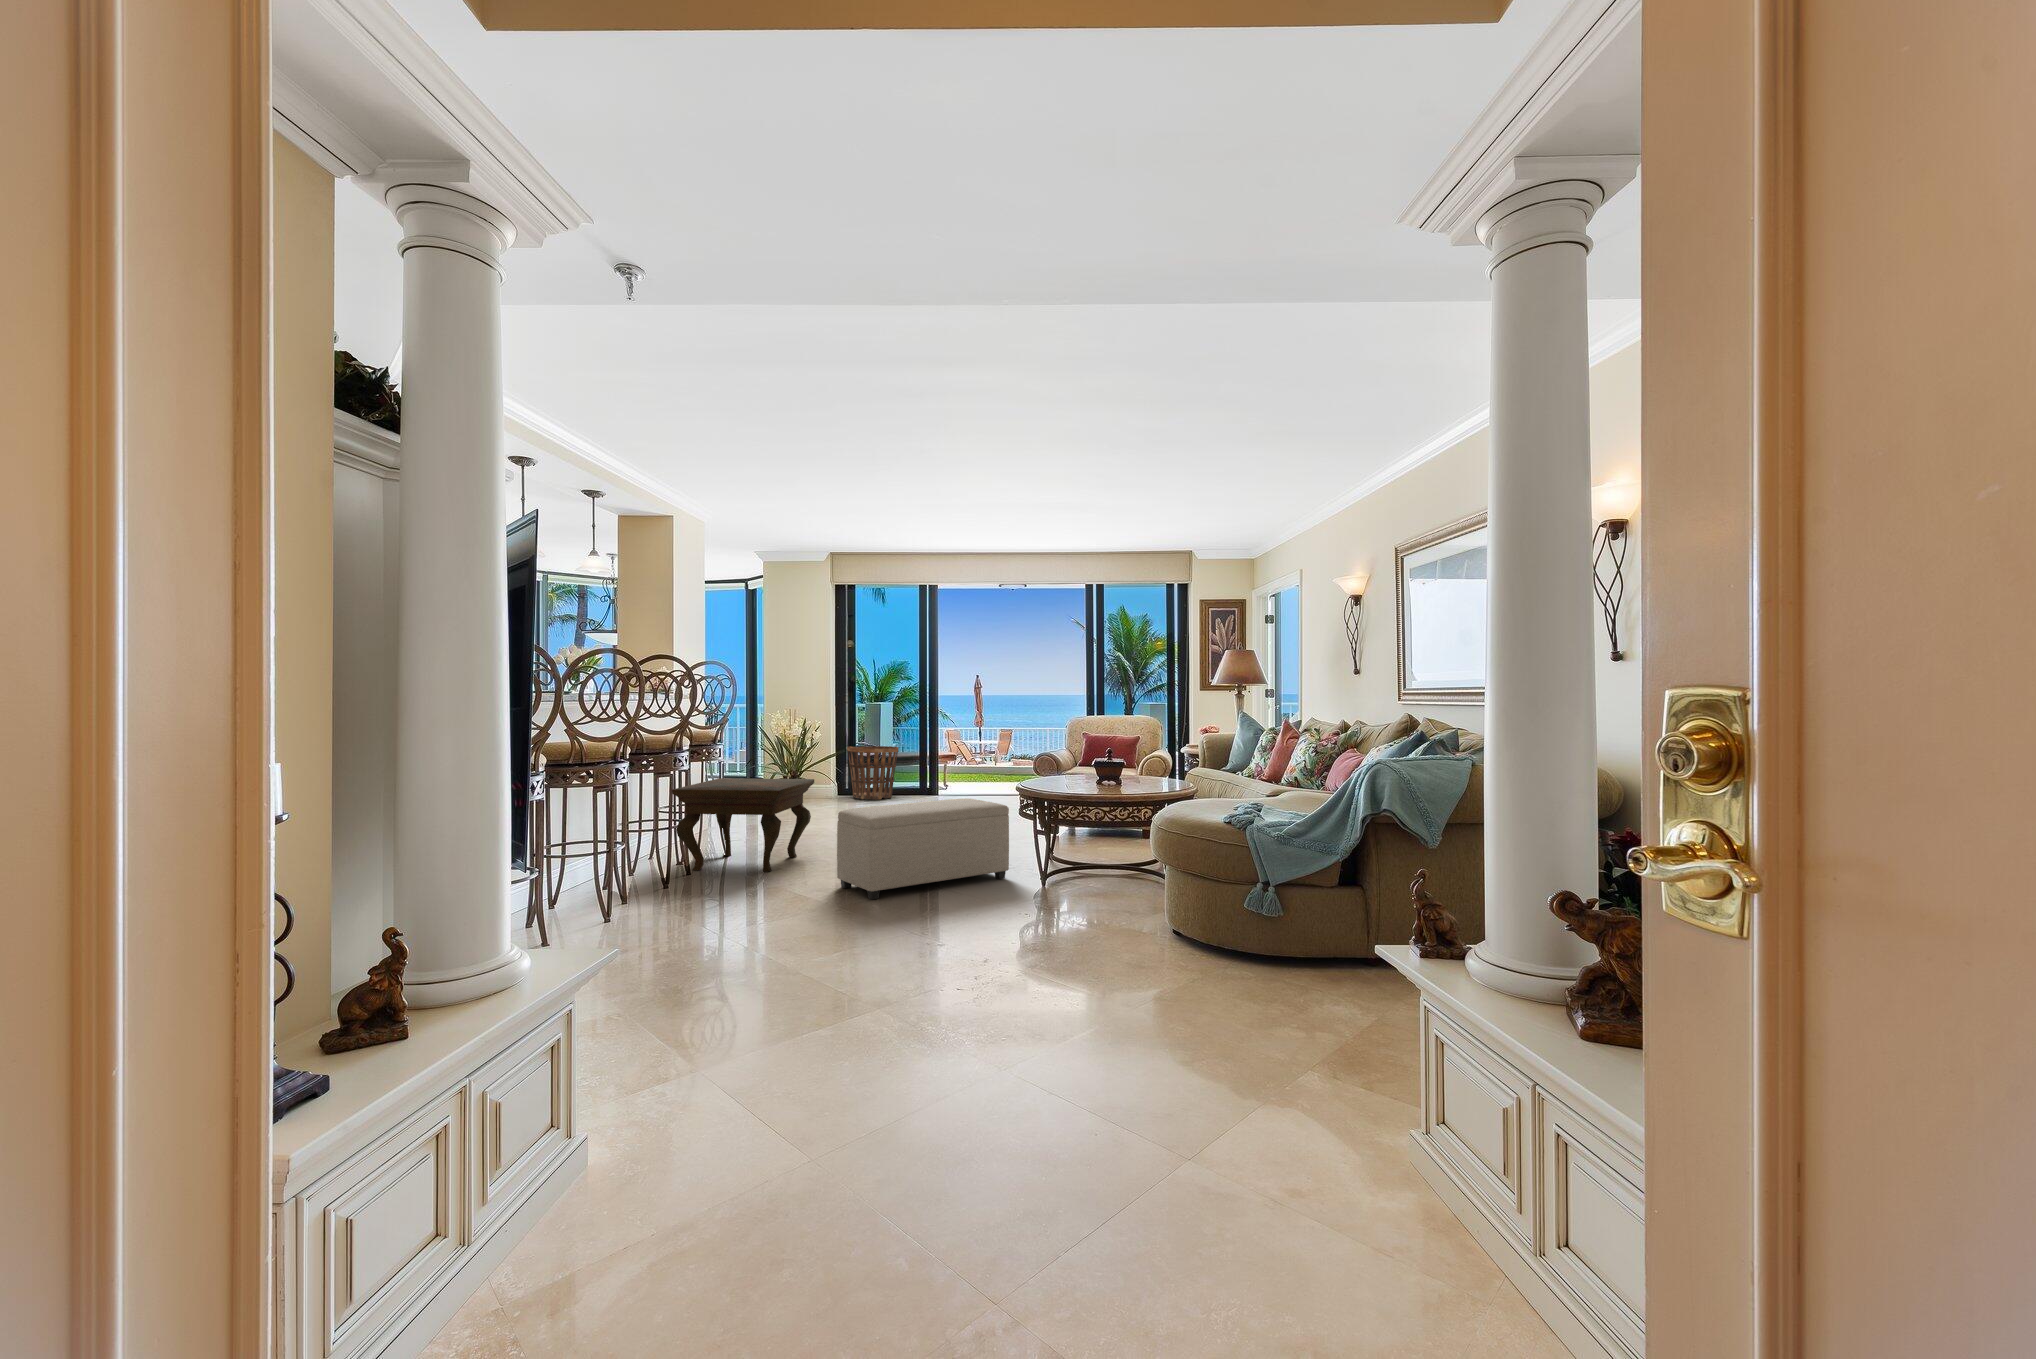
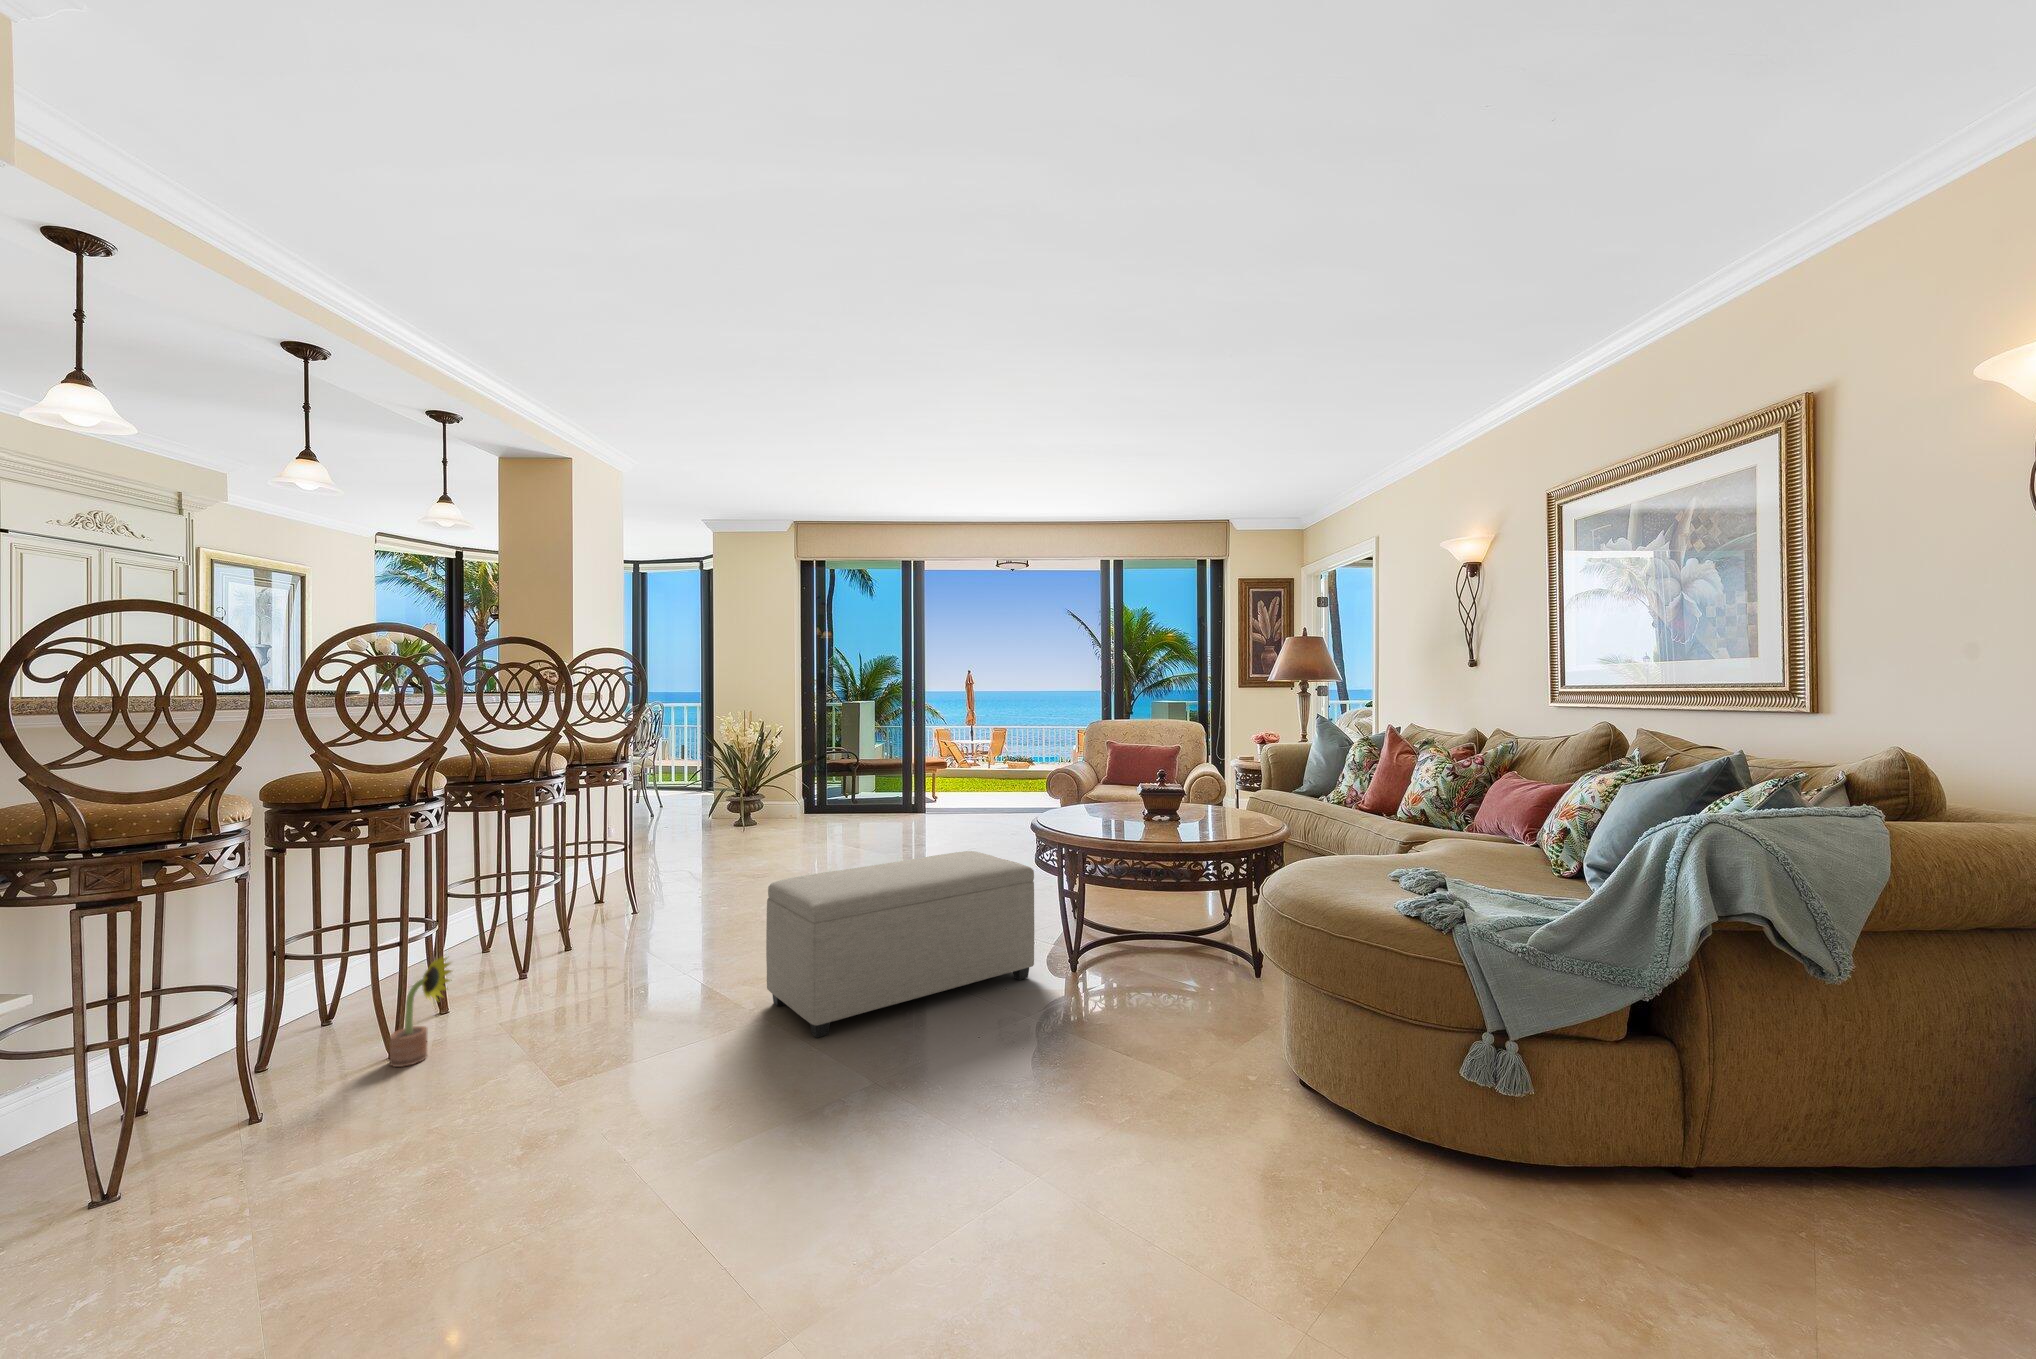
basket: present [847,746,898,800] -> none [816,754,879,820]
side table: present [672,778,814,872] -> none [521,815,750,965]
decorative plant: none [625,844,657,908] -> present [390,957,451,1067]

